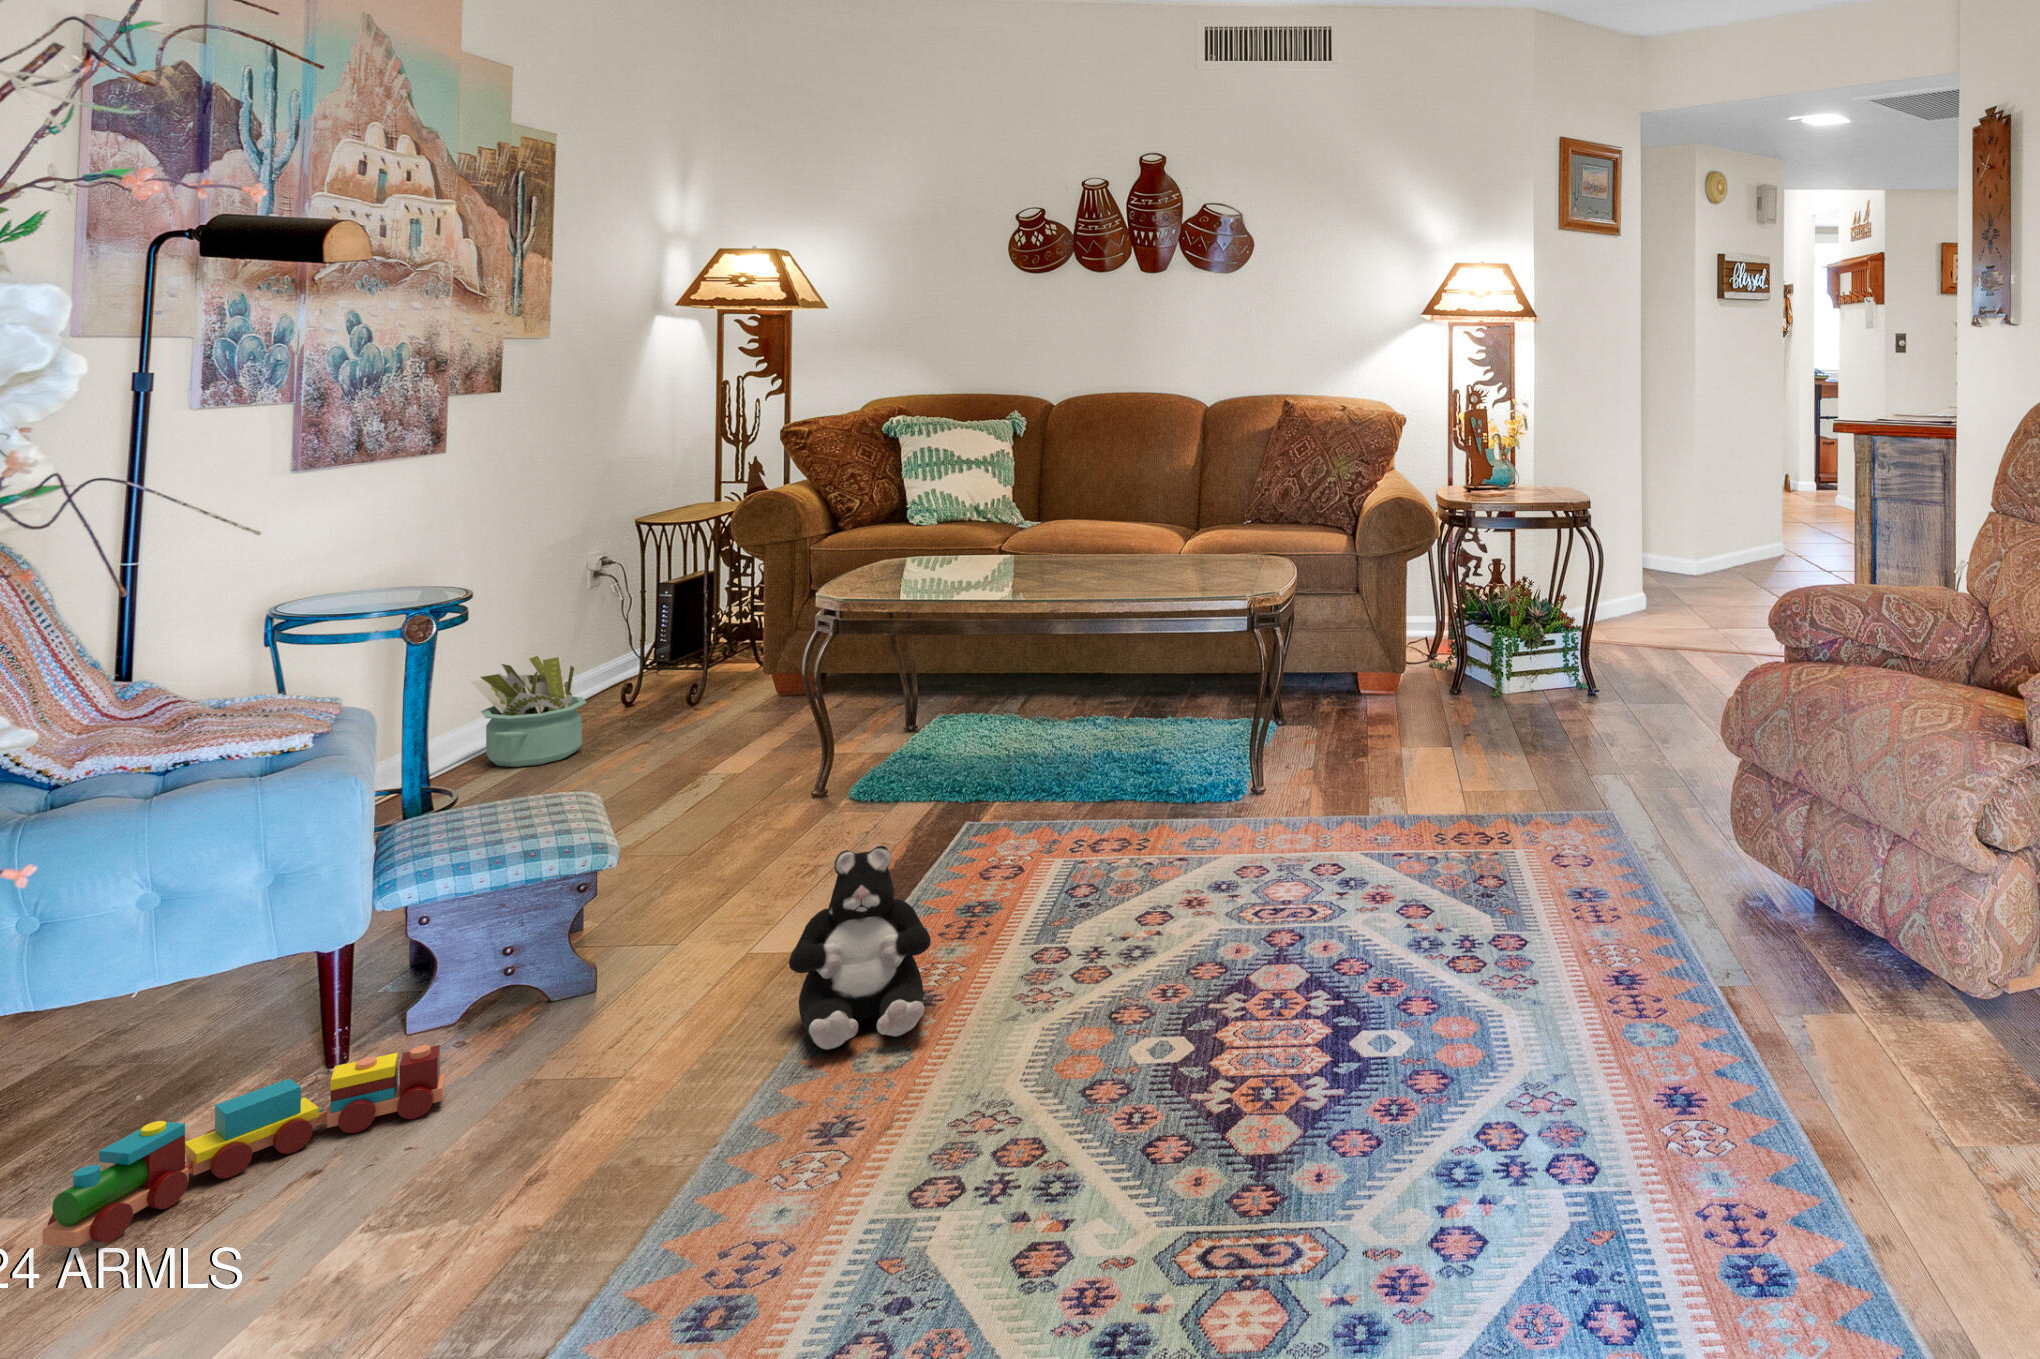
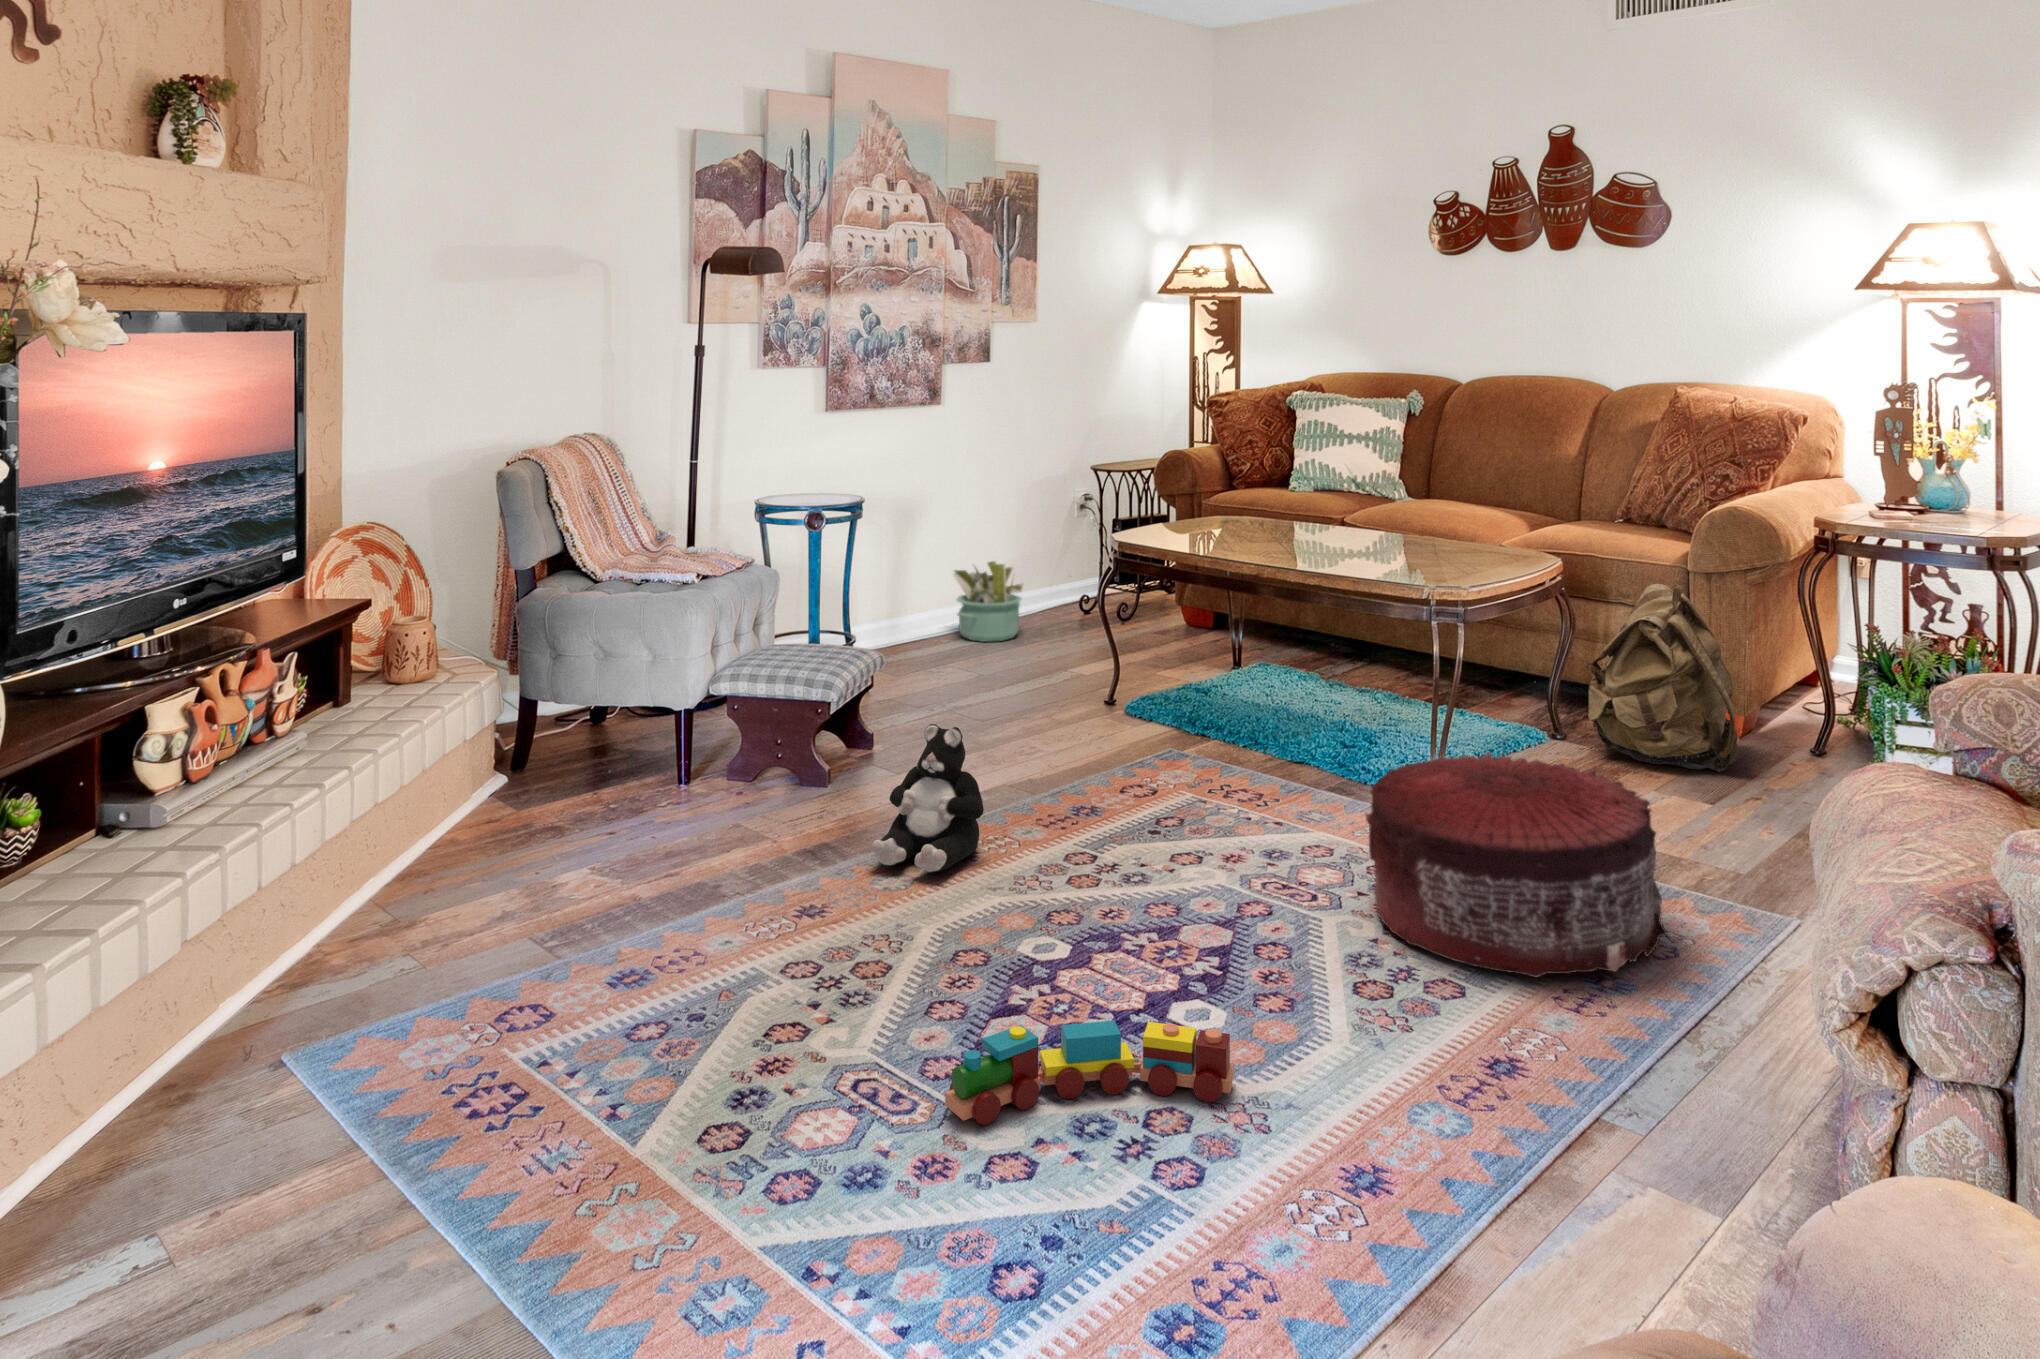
backpack: none [1313,567,1439,728] -> present [1586,584,1738,772]
pouf: none [1331,728,1580,925] -> present [1366,752,1667,977]
toy train: present [43,1045,445,1247] -> present [945,1020,1234,1125]

